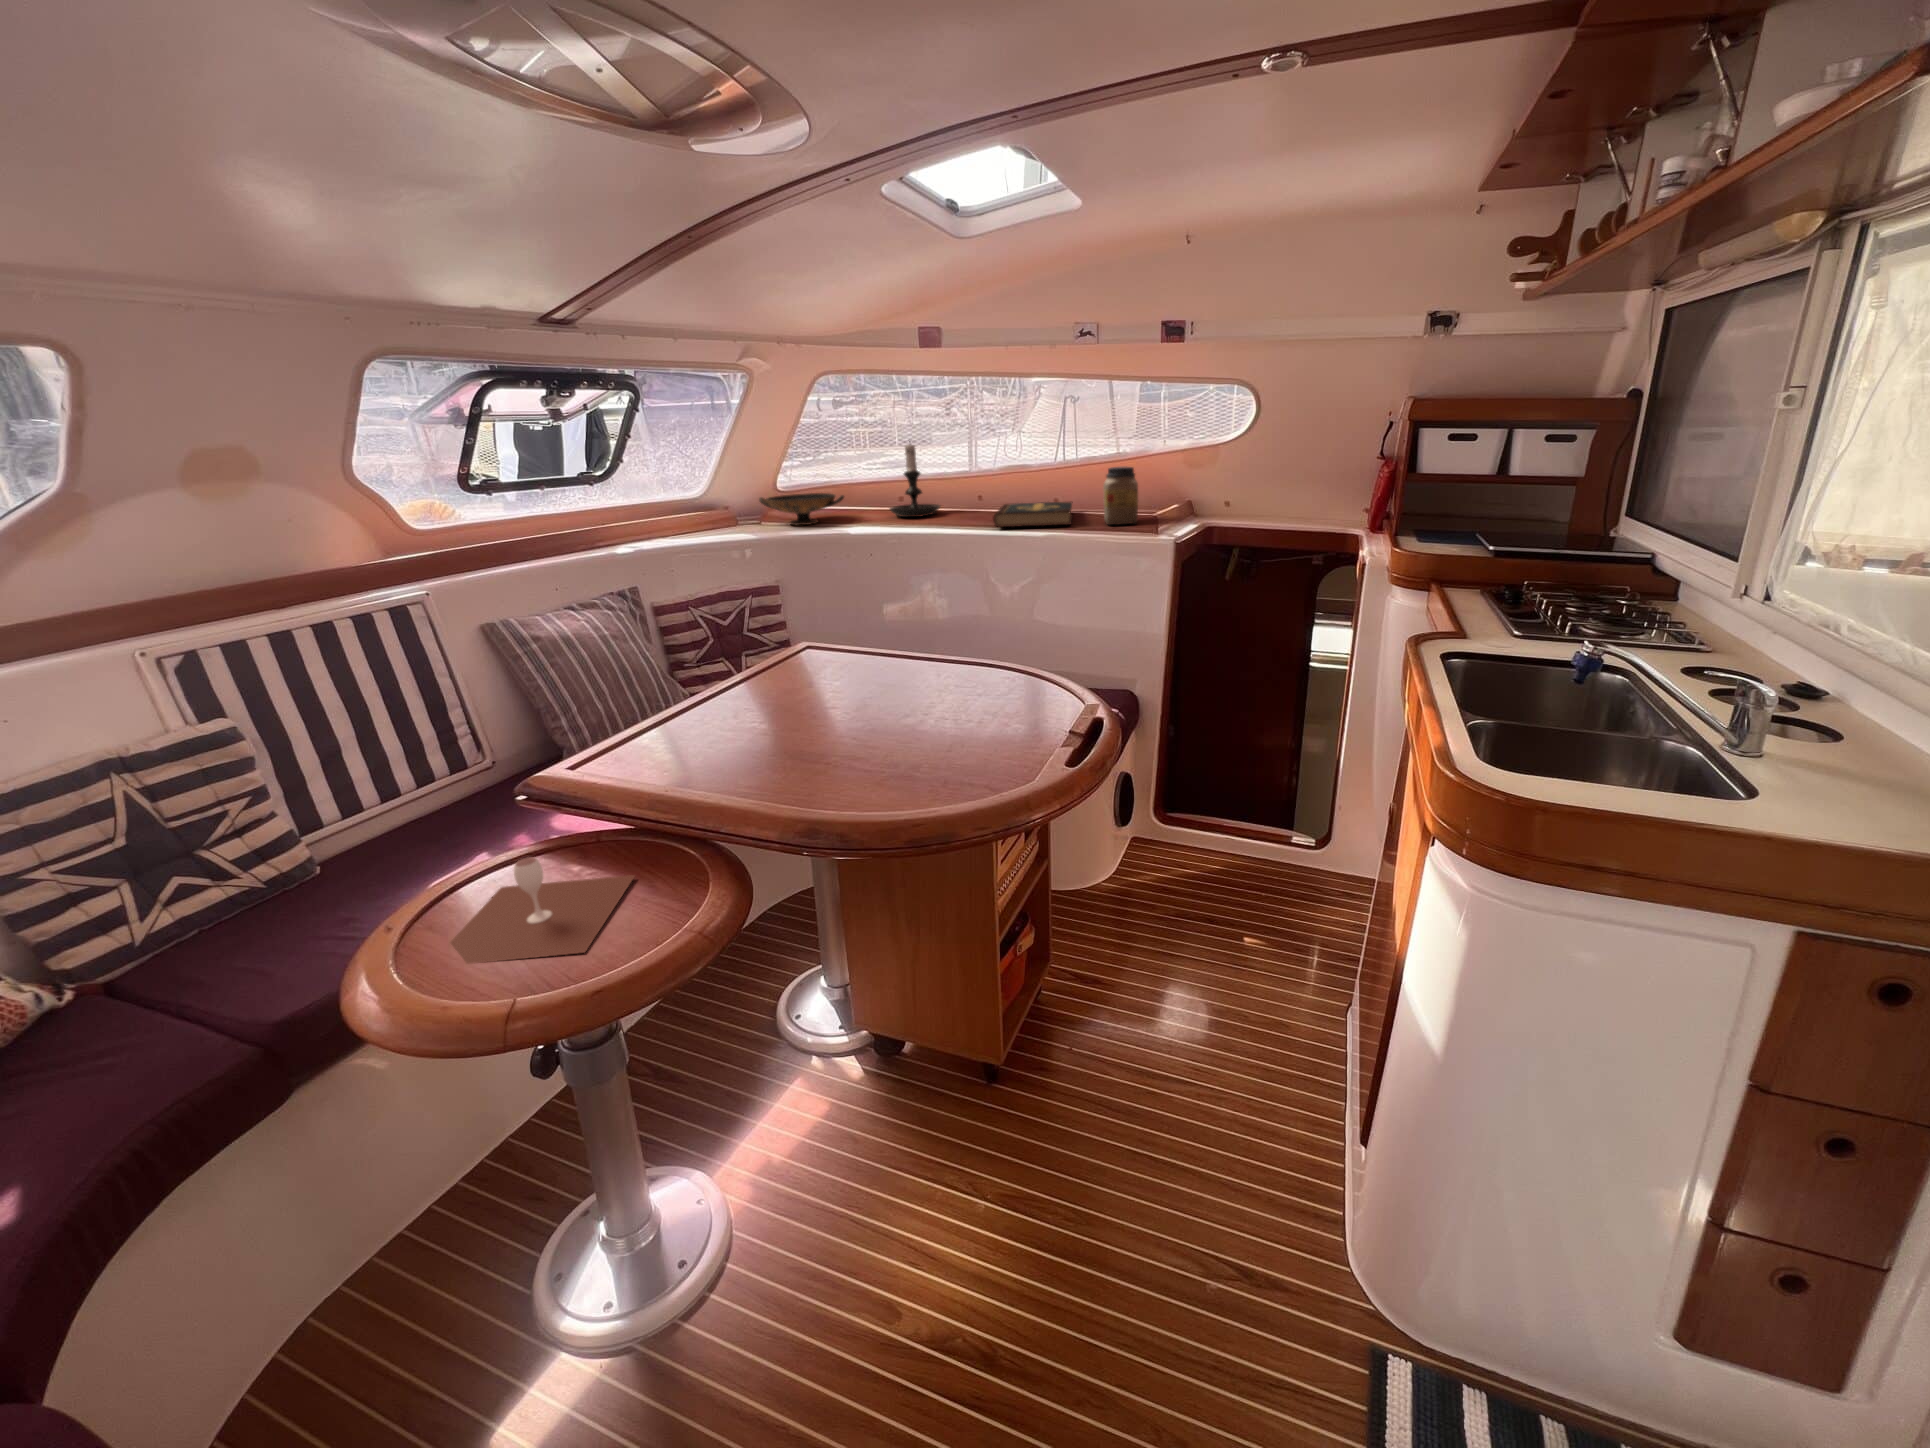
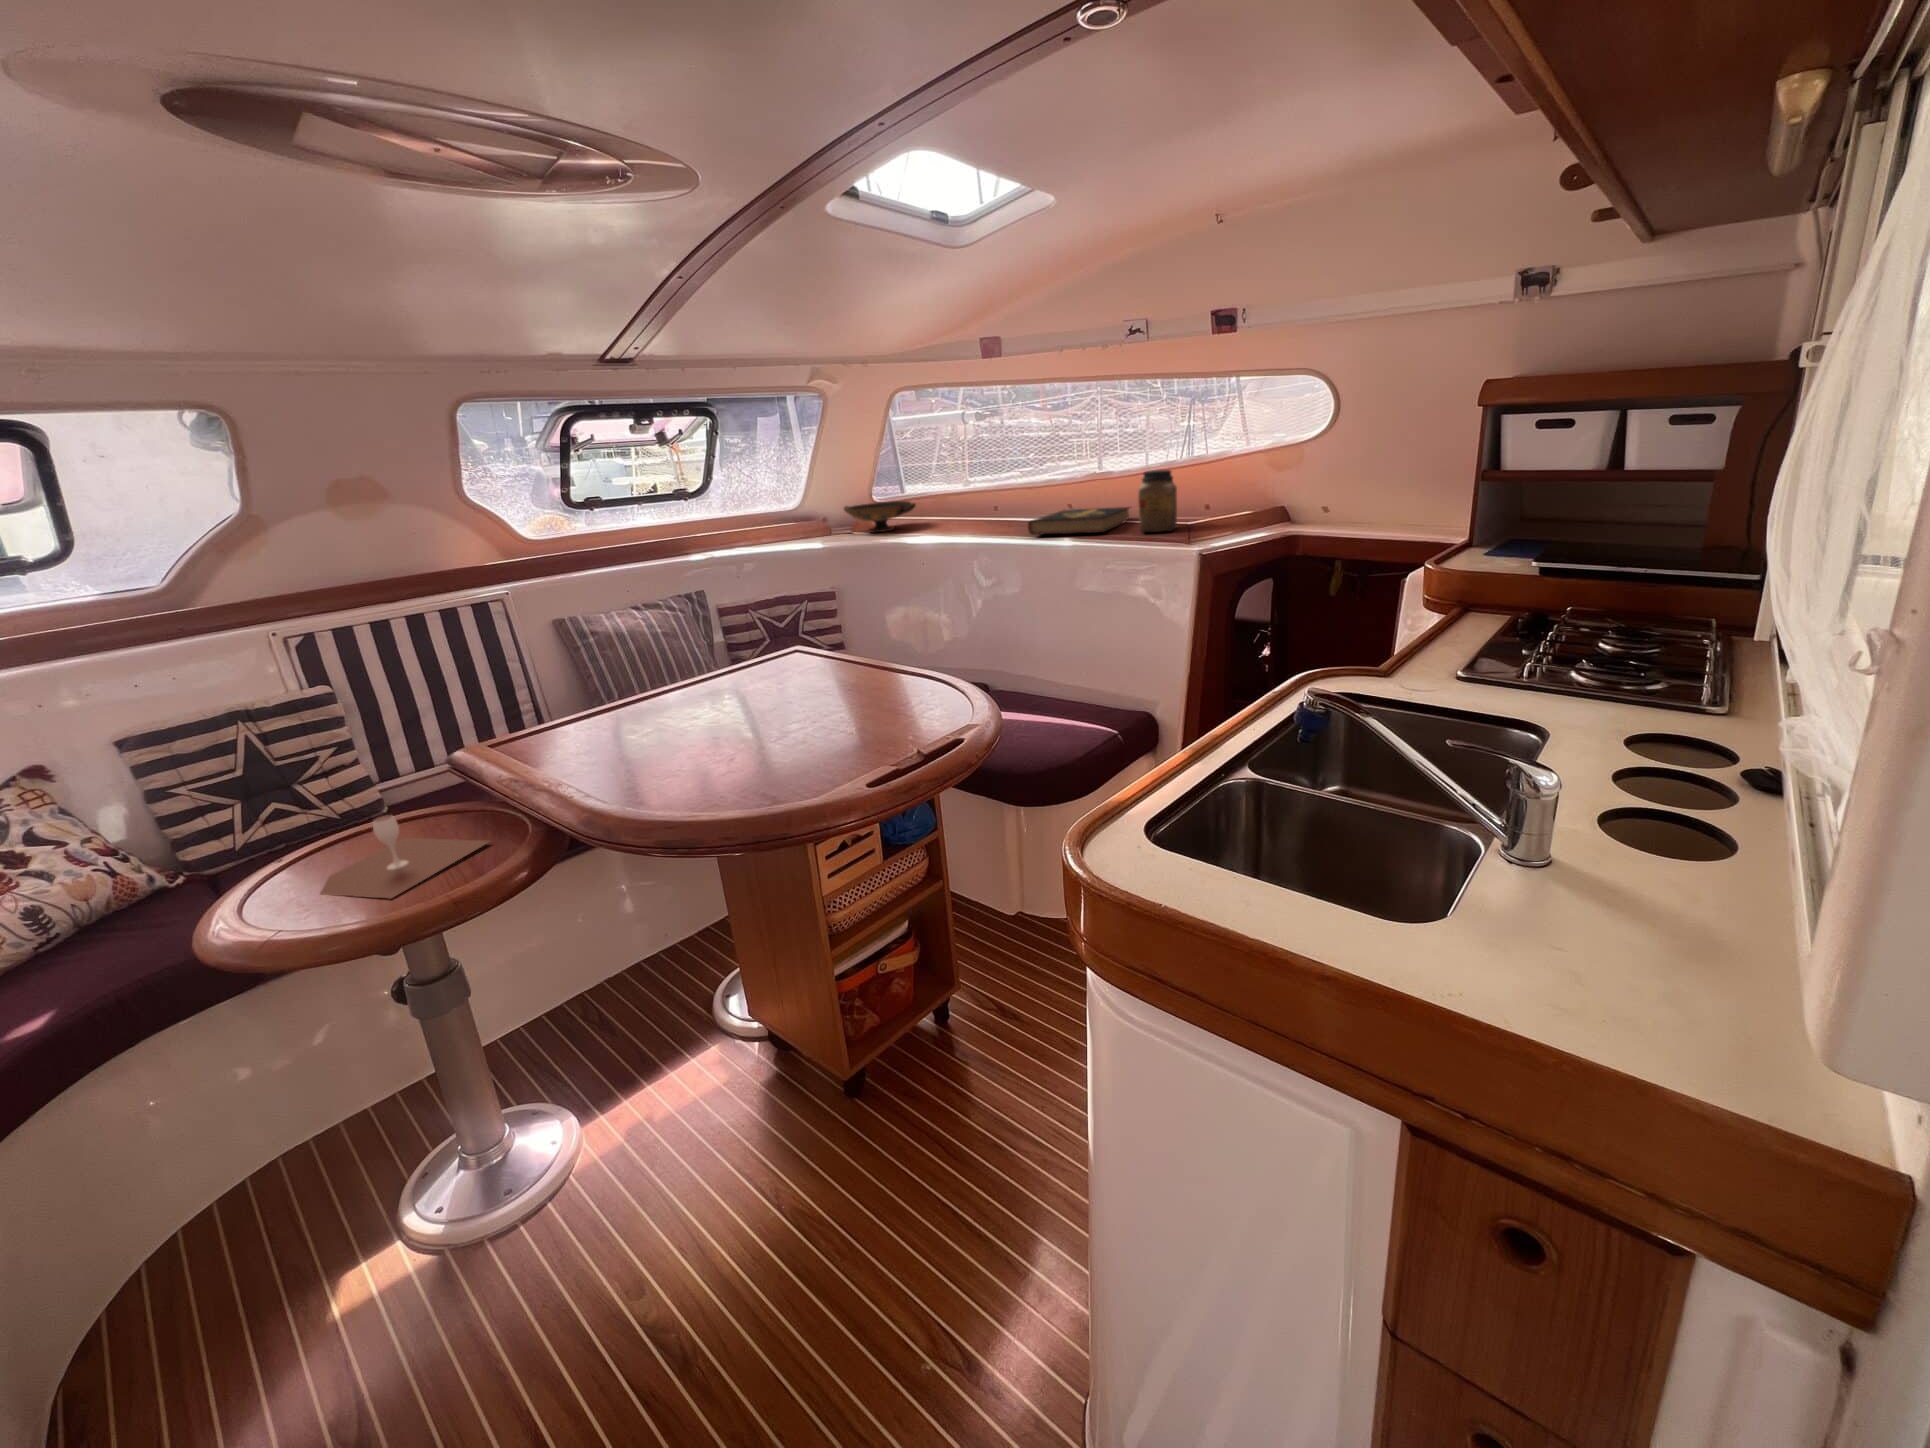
candle holder: present [890,441,940,517] -> none [956,446,1009,524]

